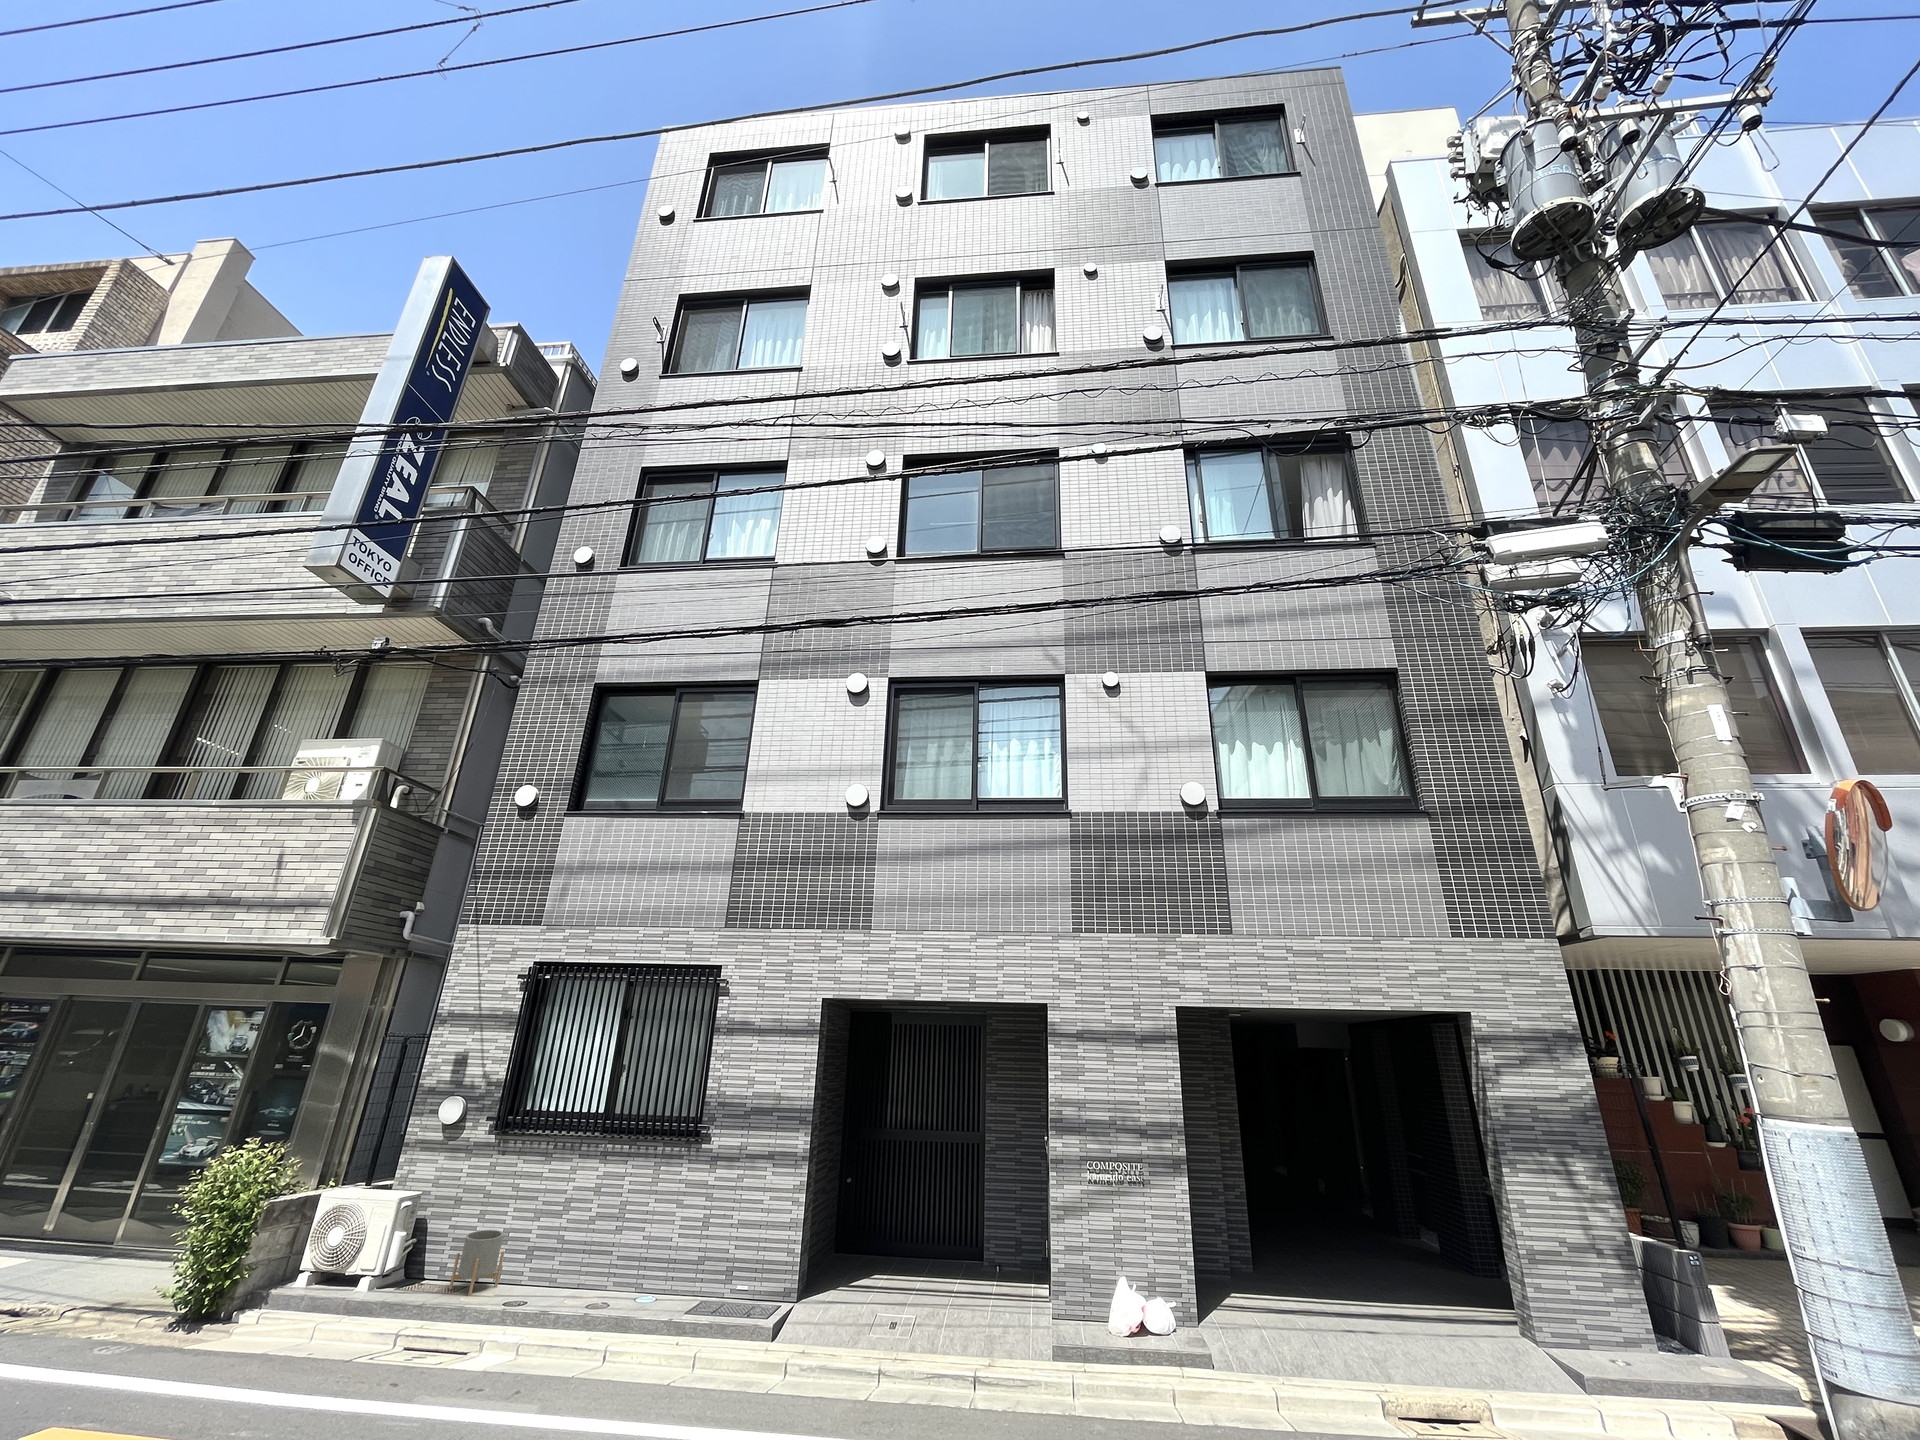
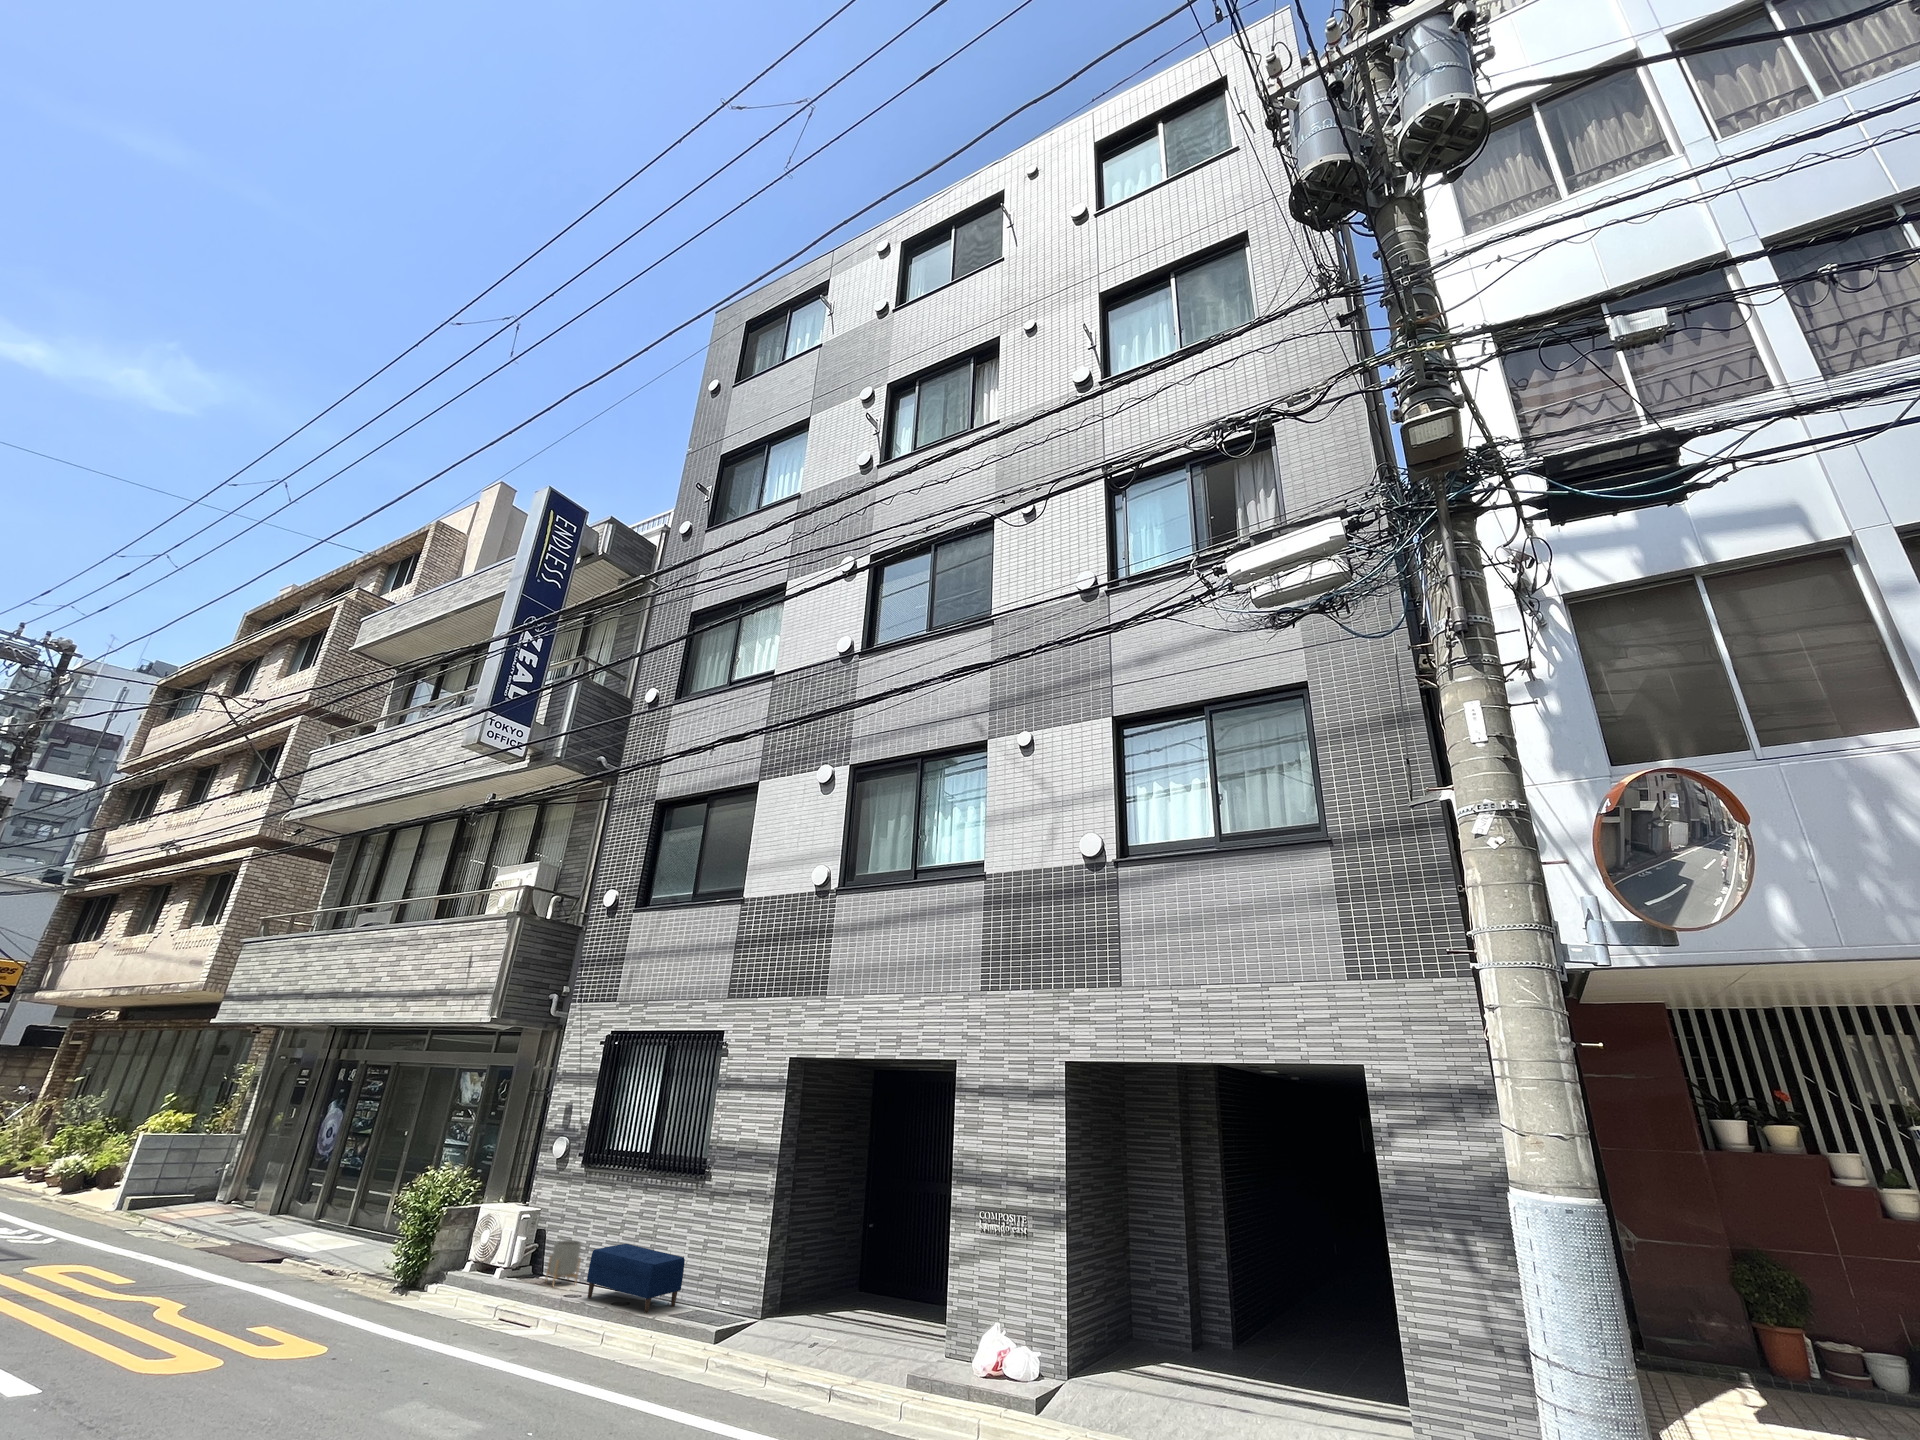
bench: none [539,1228,675,1315] -> present [587,1244,685,1313]

